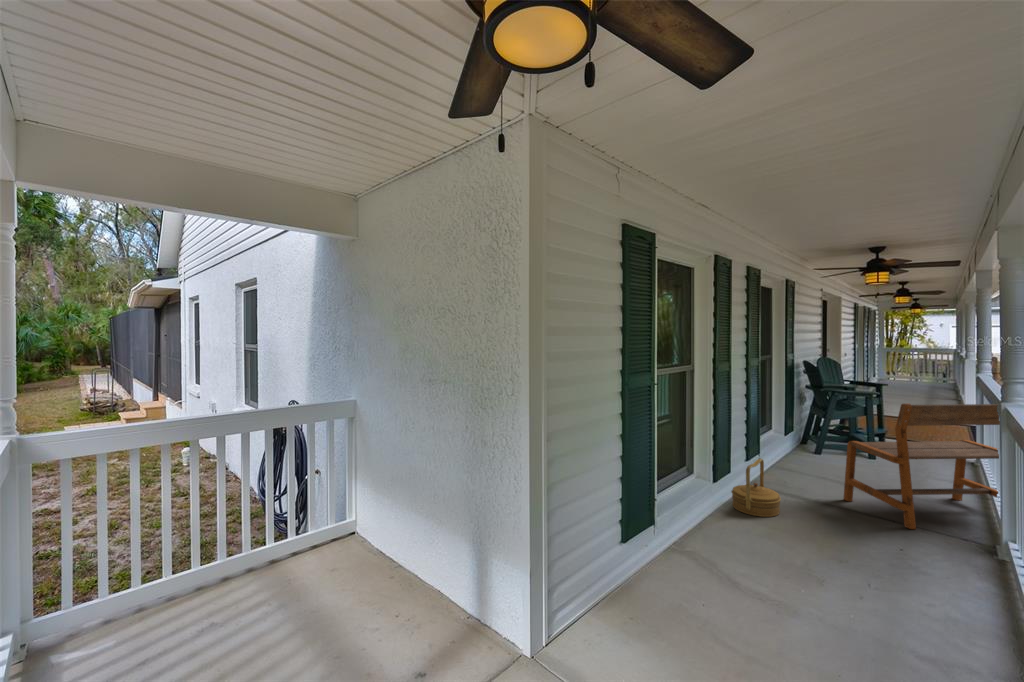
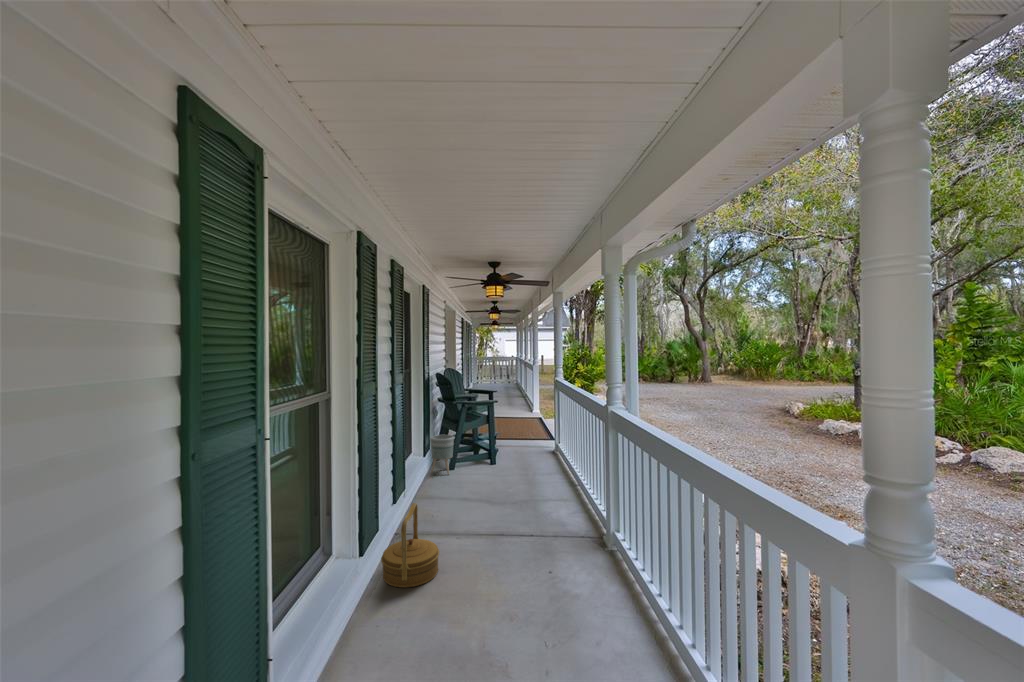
bench: present [844,403,1000,529] -> none [490,402,614,543]
planter: none [793,419,819,457] -> present [430,435,454,475]

